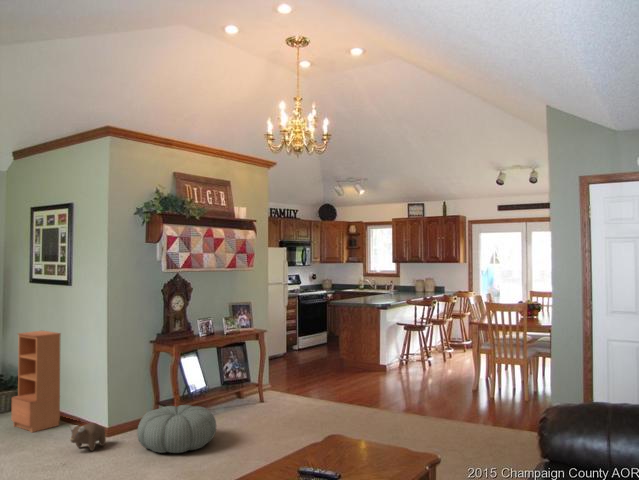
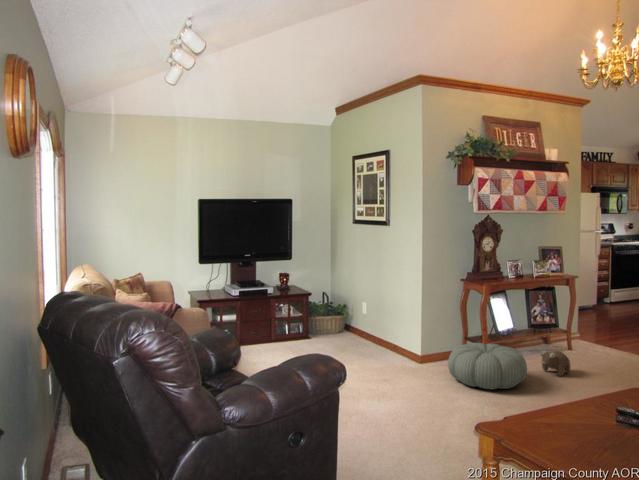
bookcase: present [12,331,61,432] -> none [342,264,380,350]
plush toy: present [69,423,106,451] -> present [540,351,570,376]

